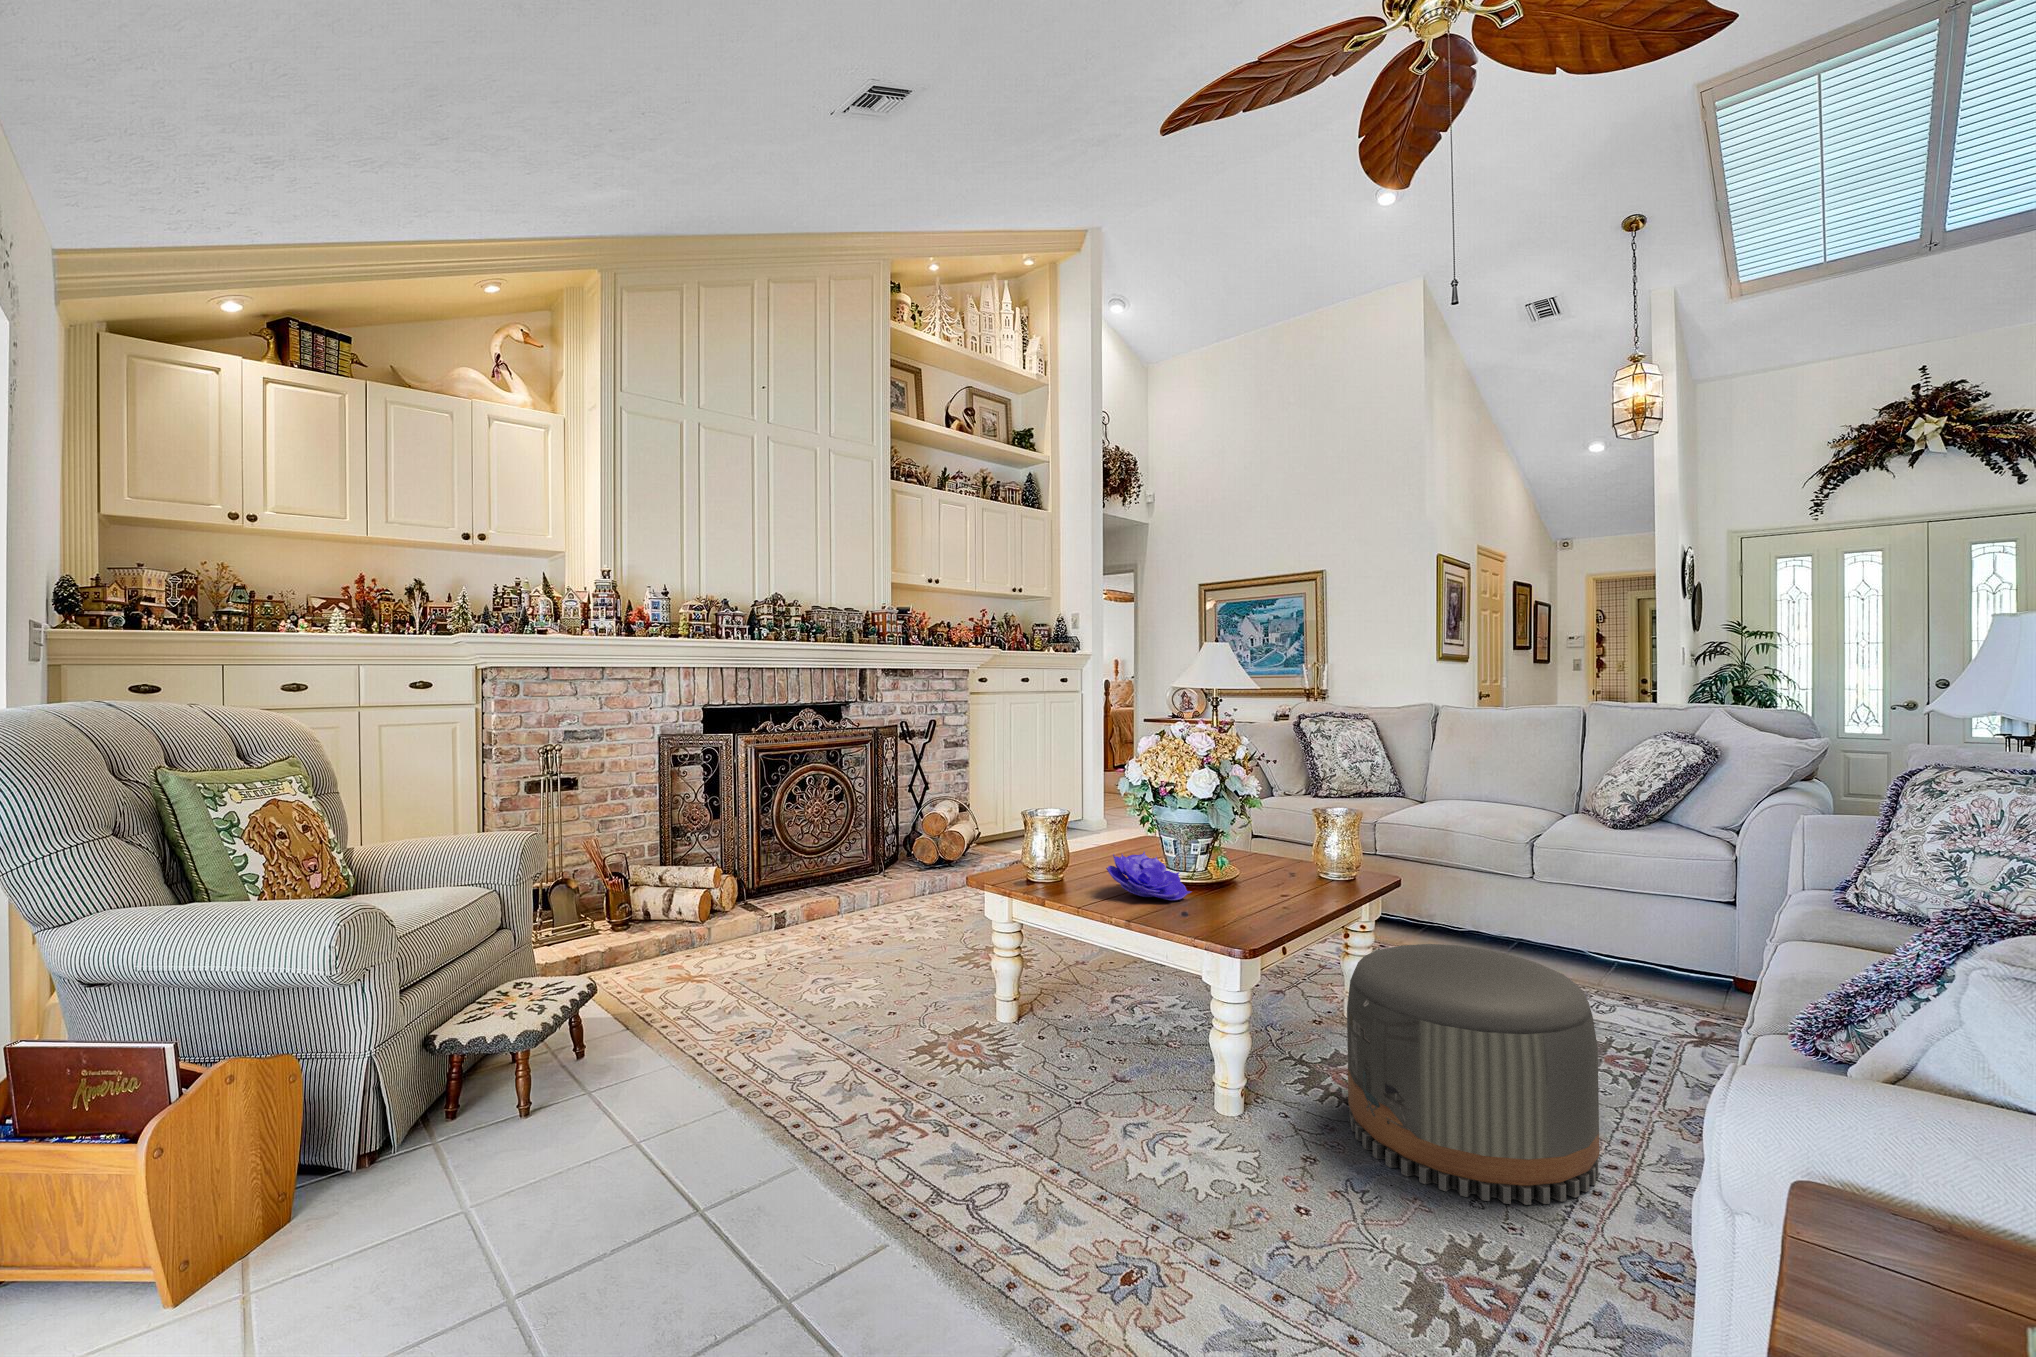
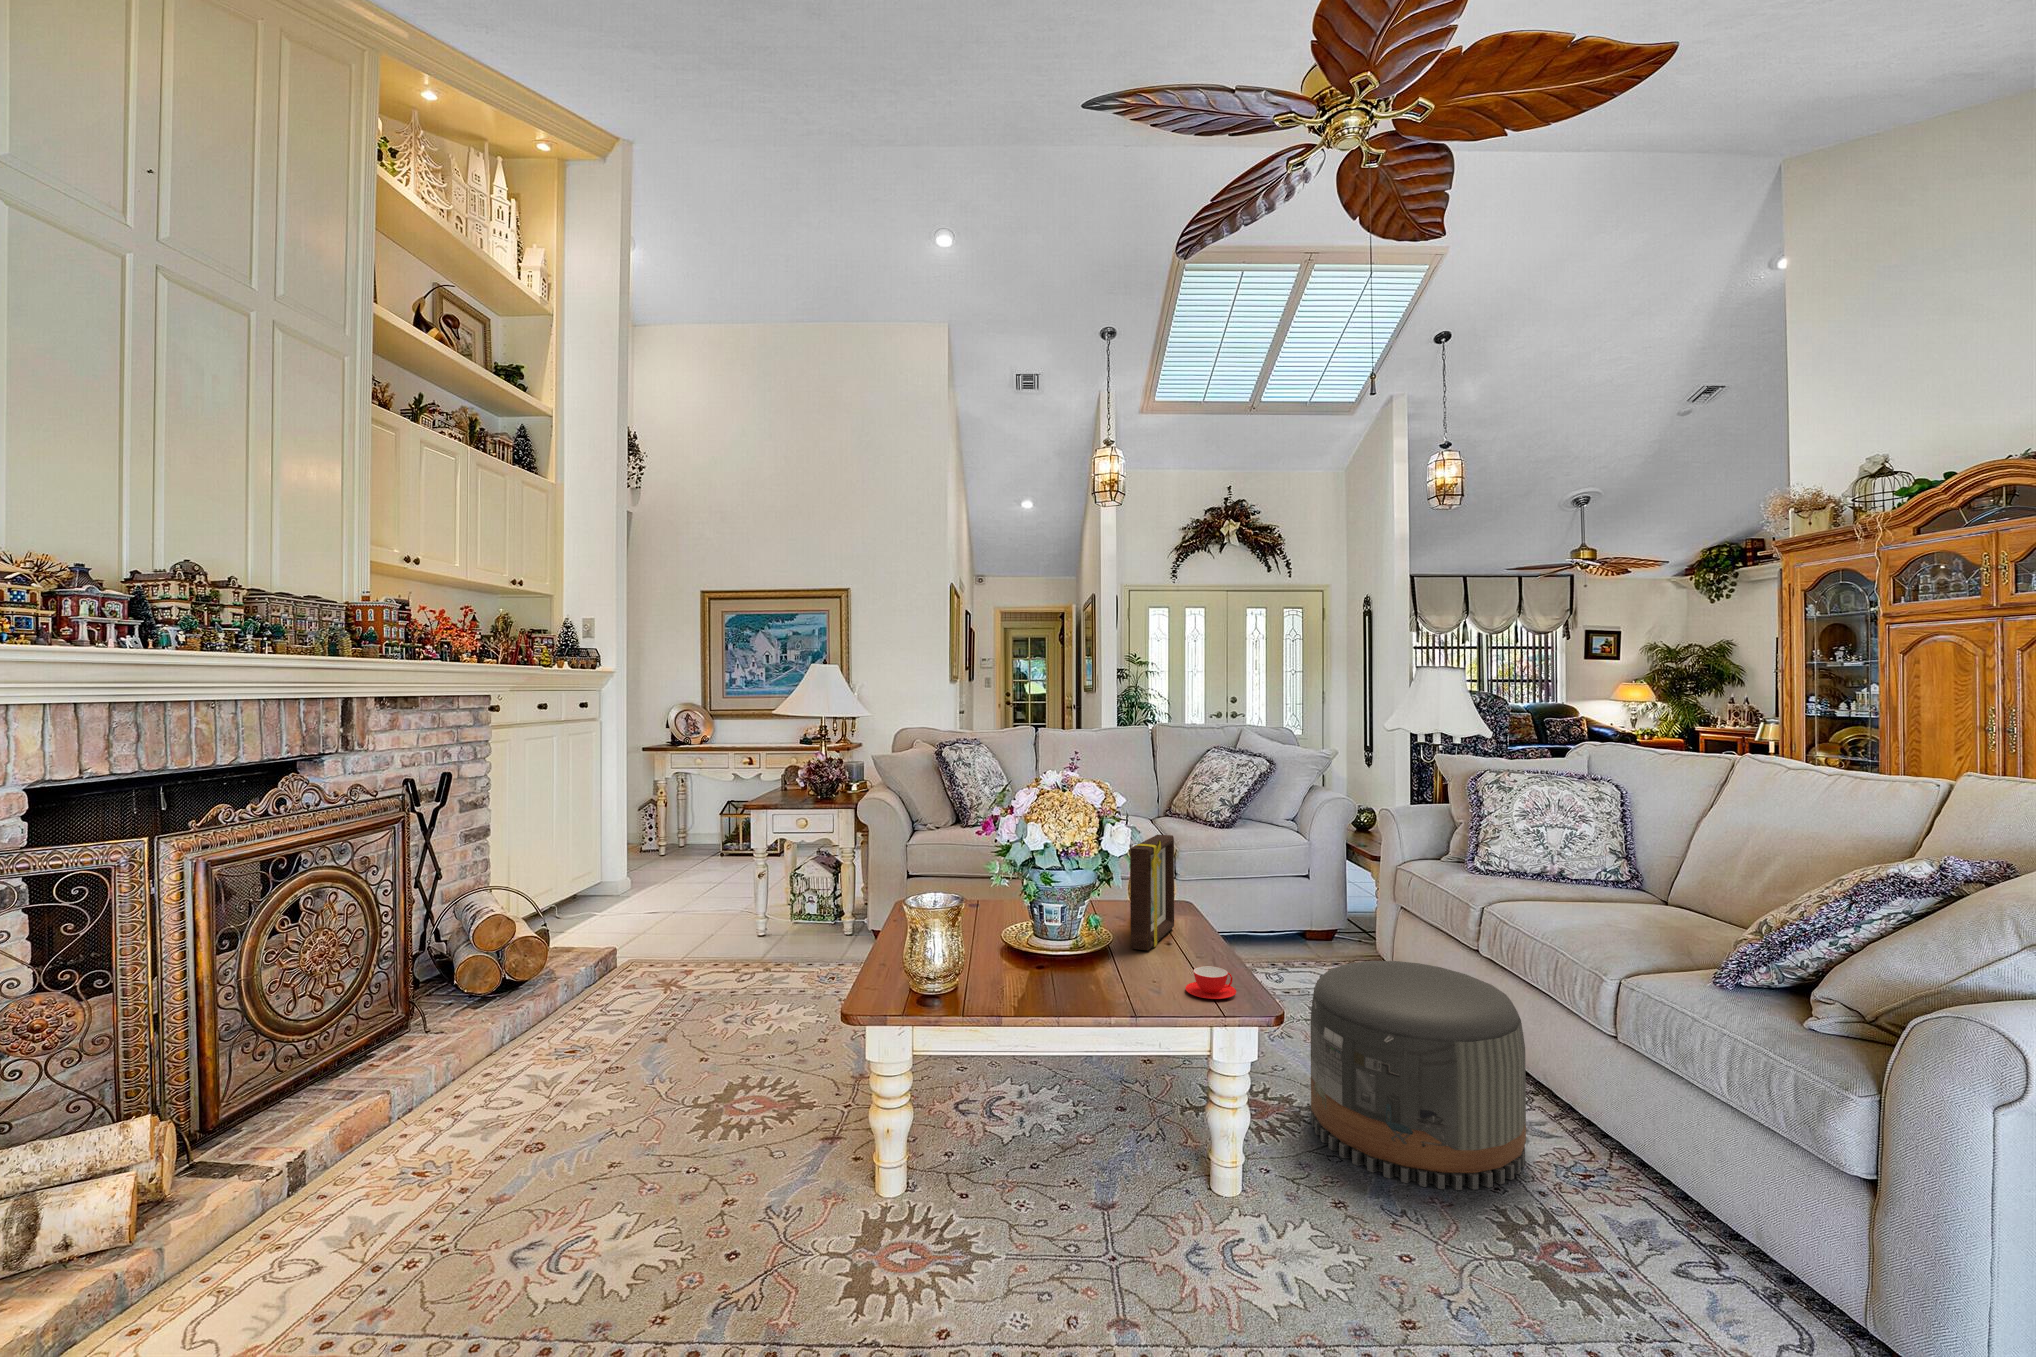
picture frame: none [1239,793,1326,894] -> present [1130,835,1174,950]
decorative bowl: present [1106,852,1192,900] -> none [1039,925,1132,981]
teacup: none [1194,899,1241,926] -> present [1185,966,1236,999]

